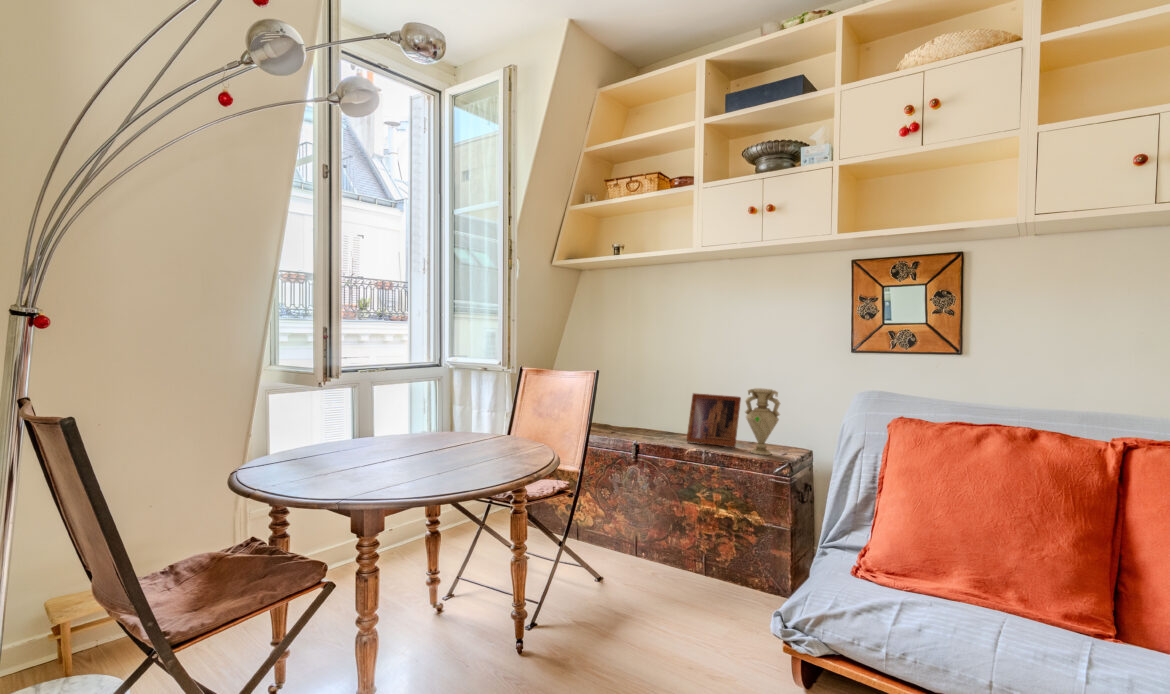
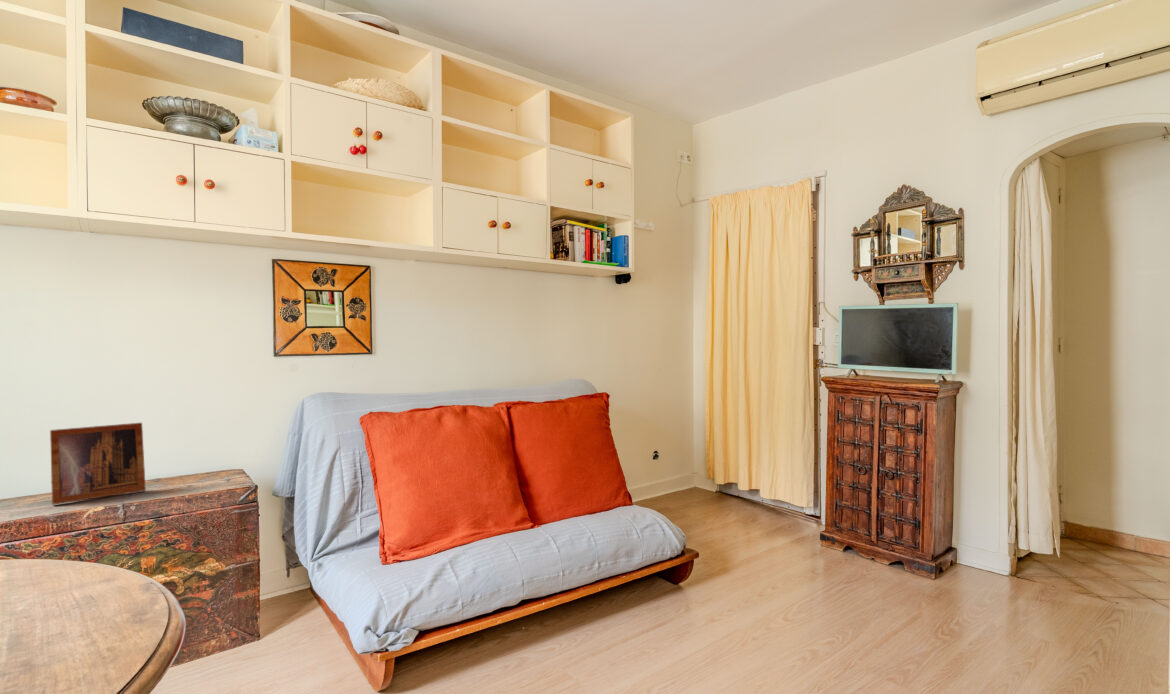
vase: present [745,388,780,455] -> none [170,406,222,490]

